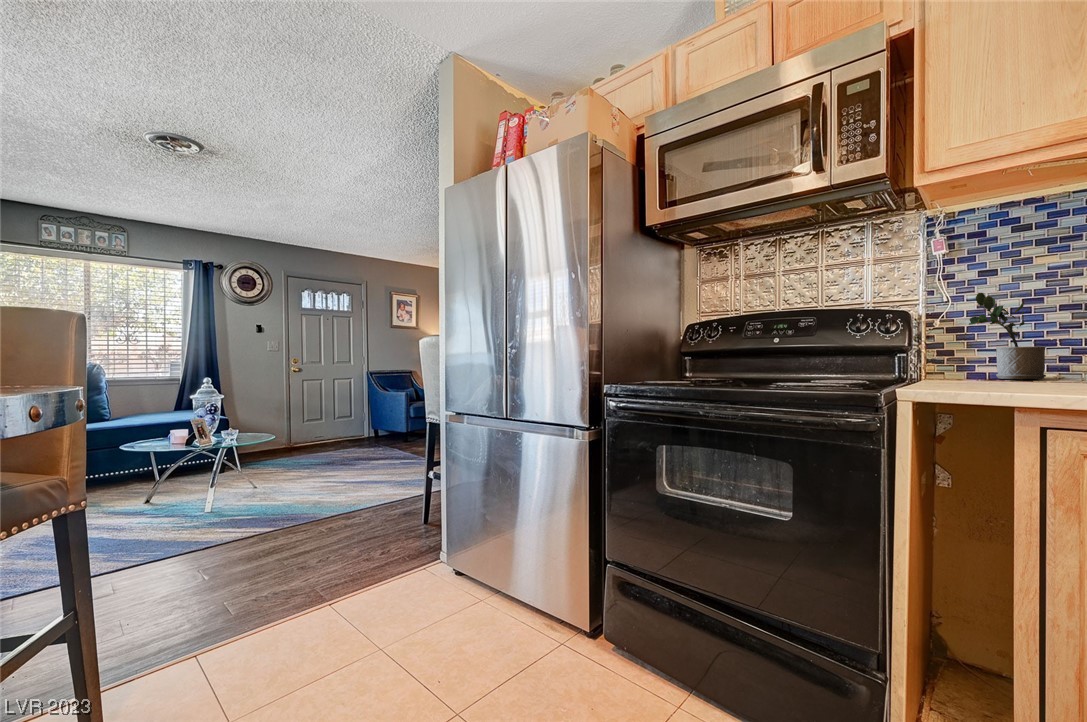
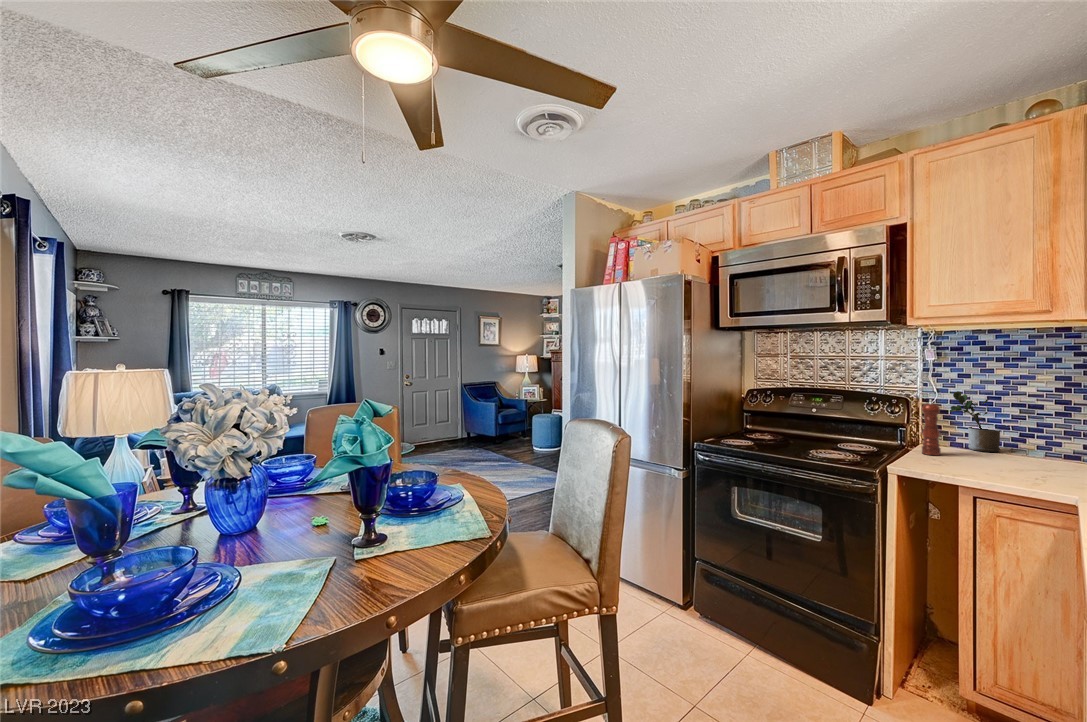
pepper mill: none [936,298,967,383] -> present [922,399,941,455]

